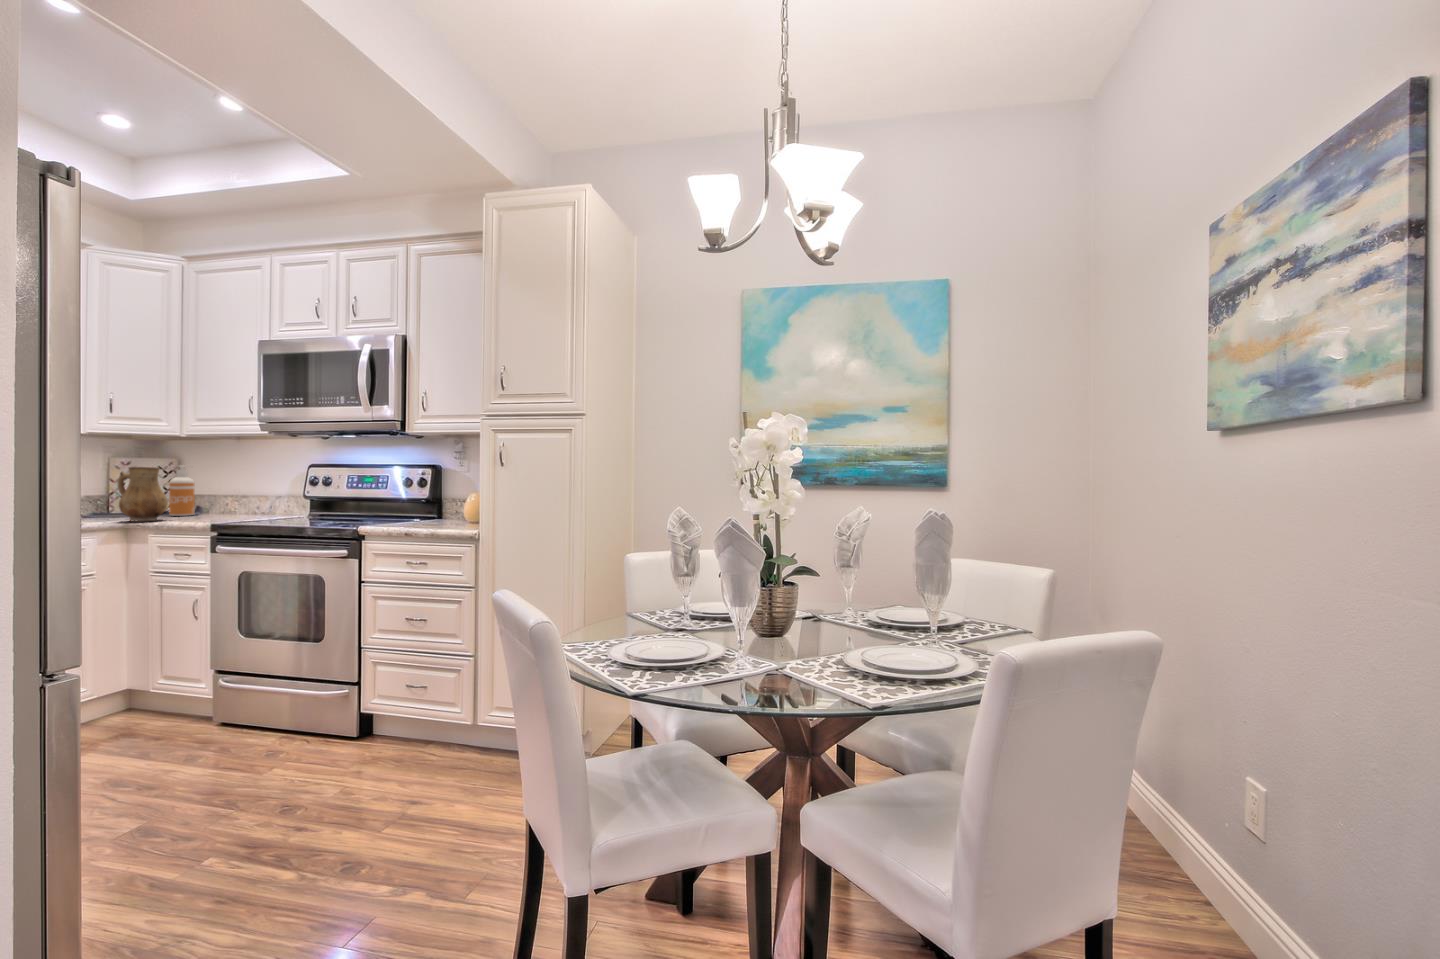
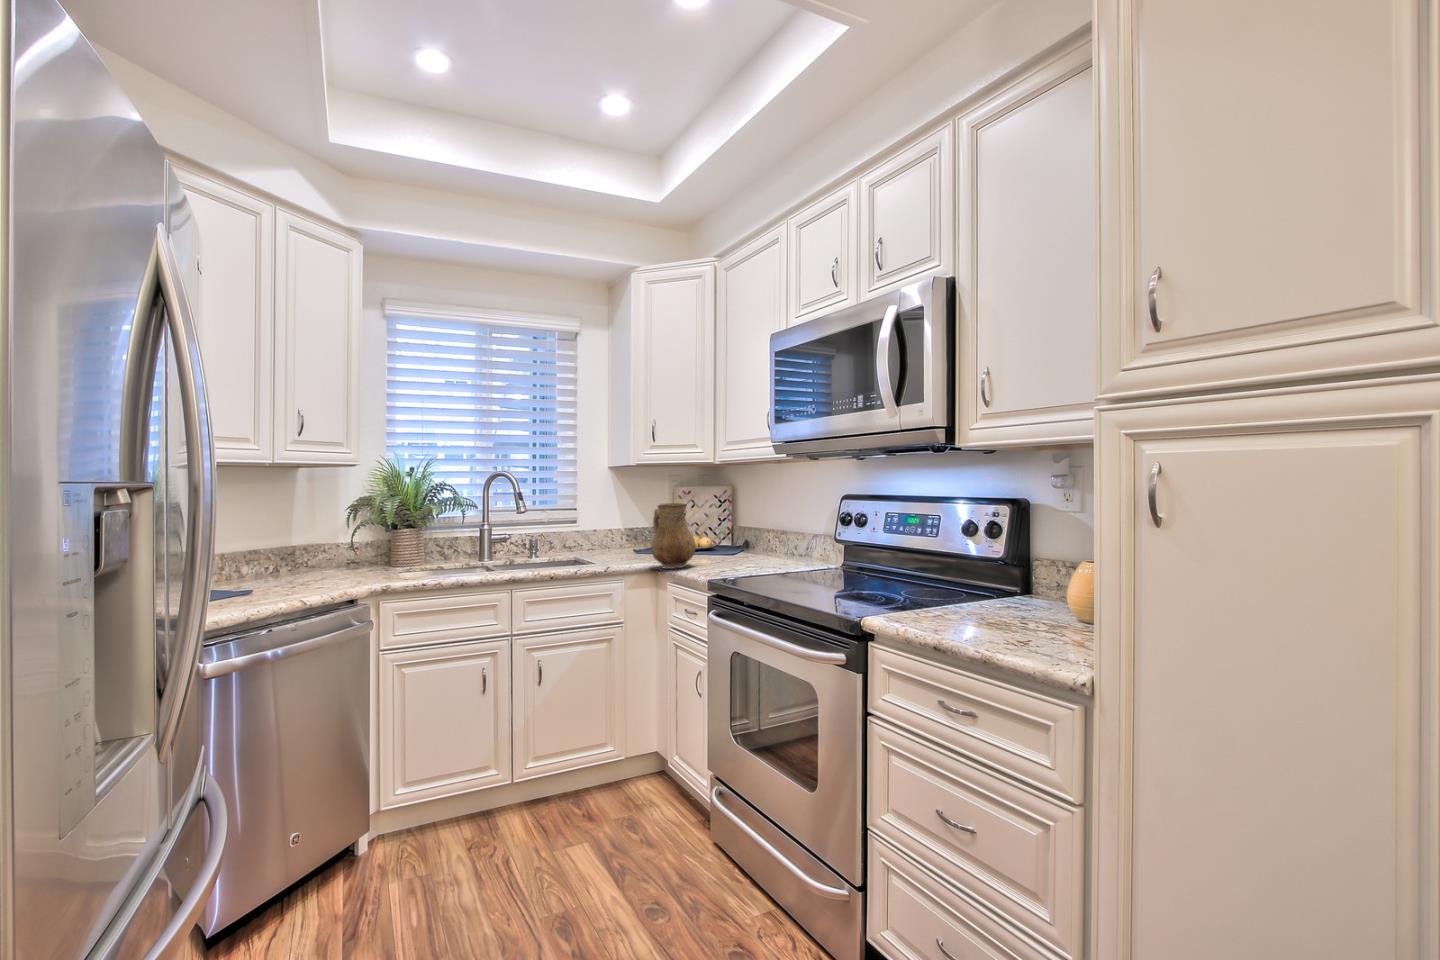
soap dispenser: present [169,465,195,516] -> none [708,497,733,557]

